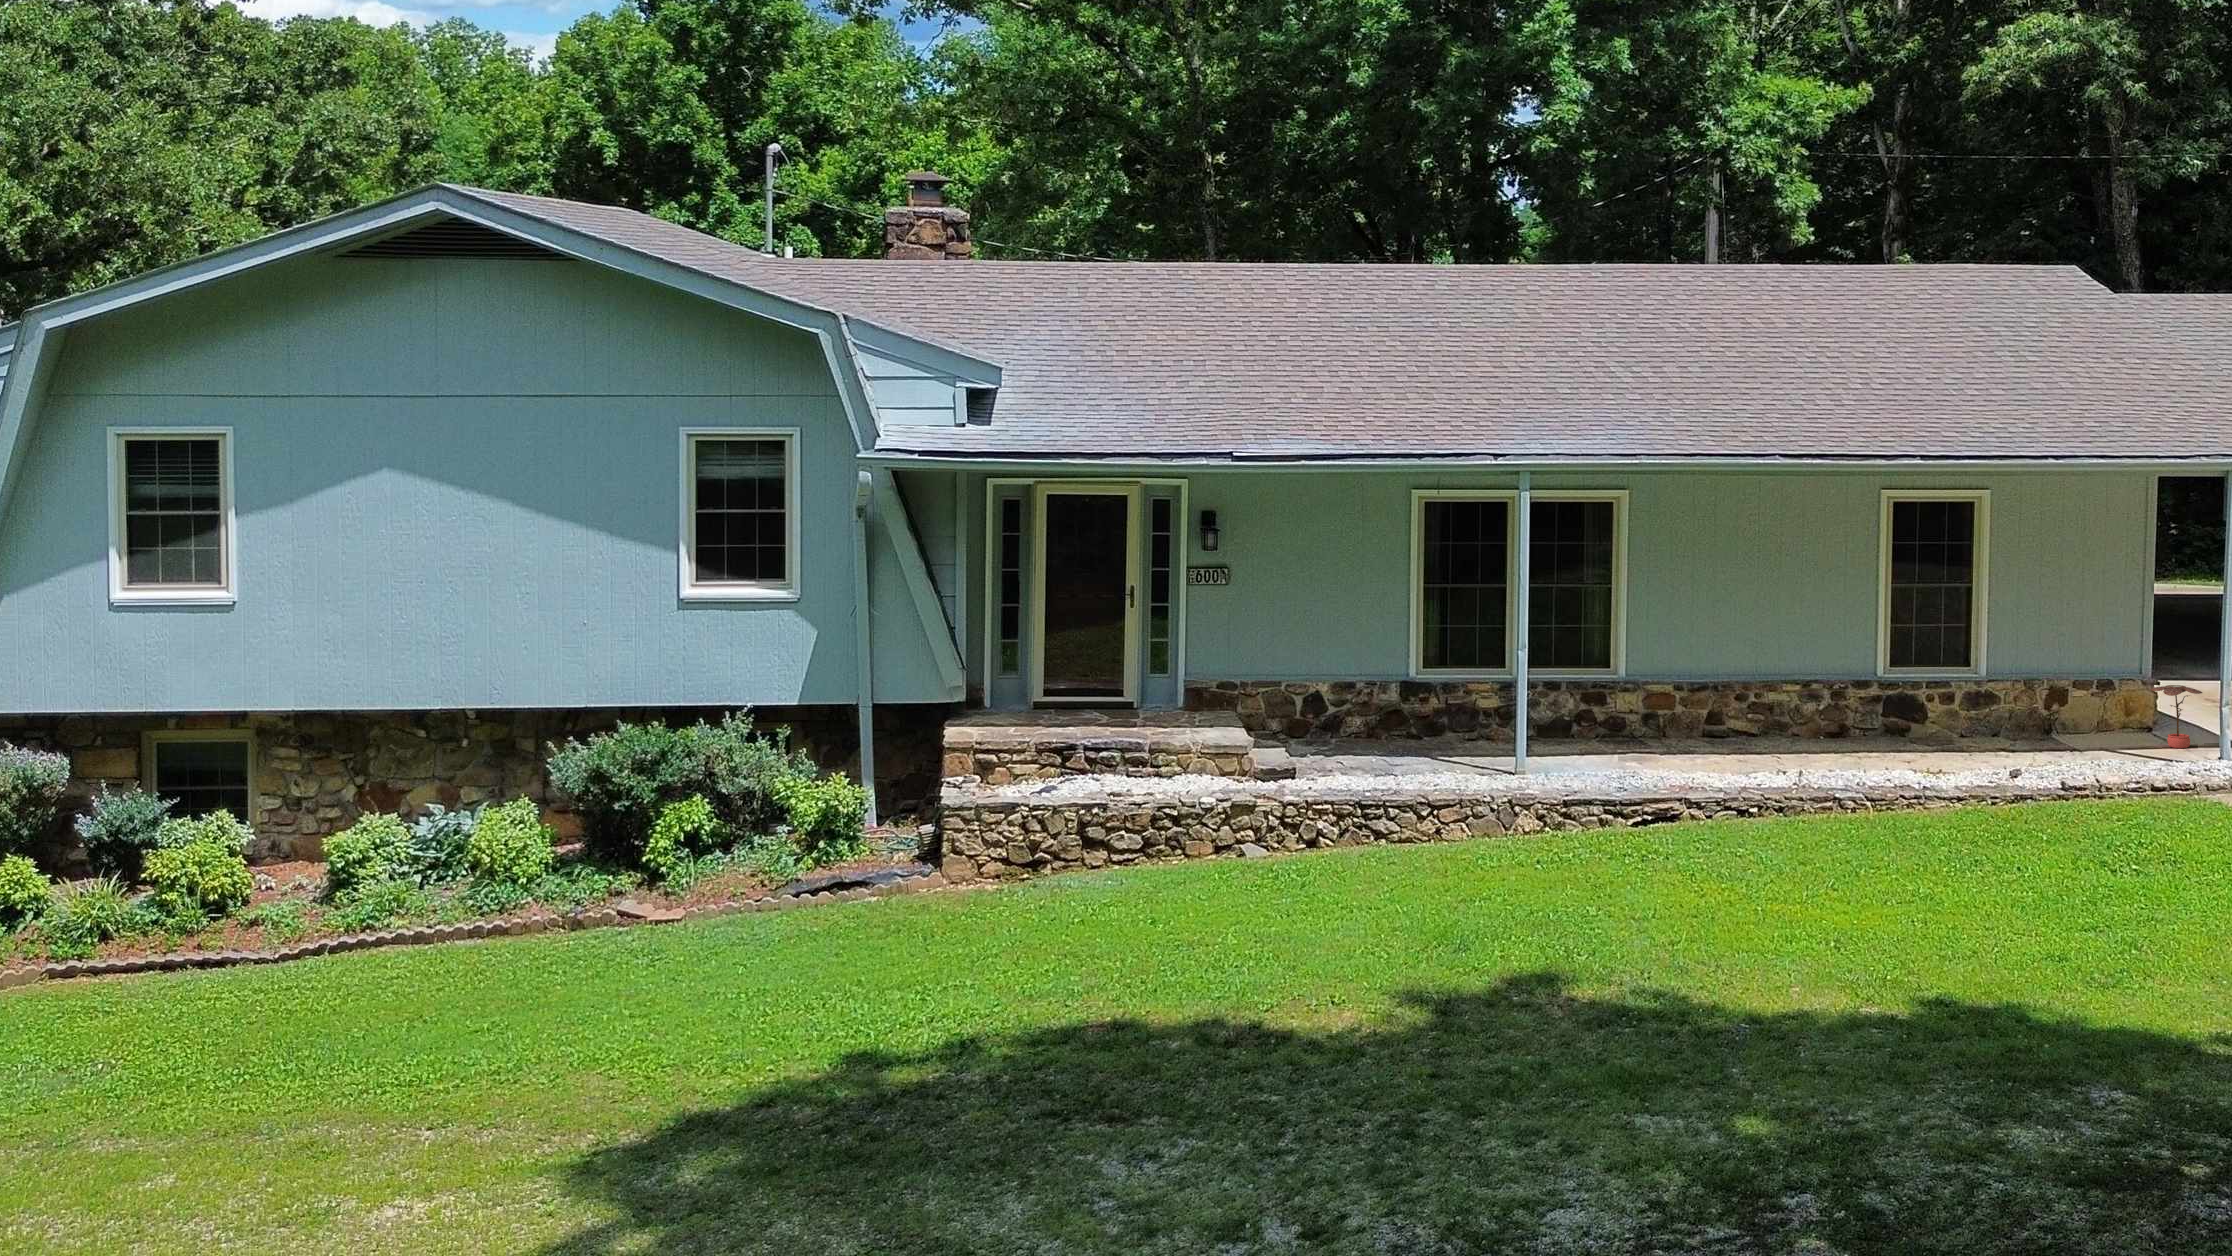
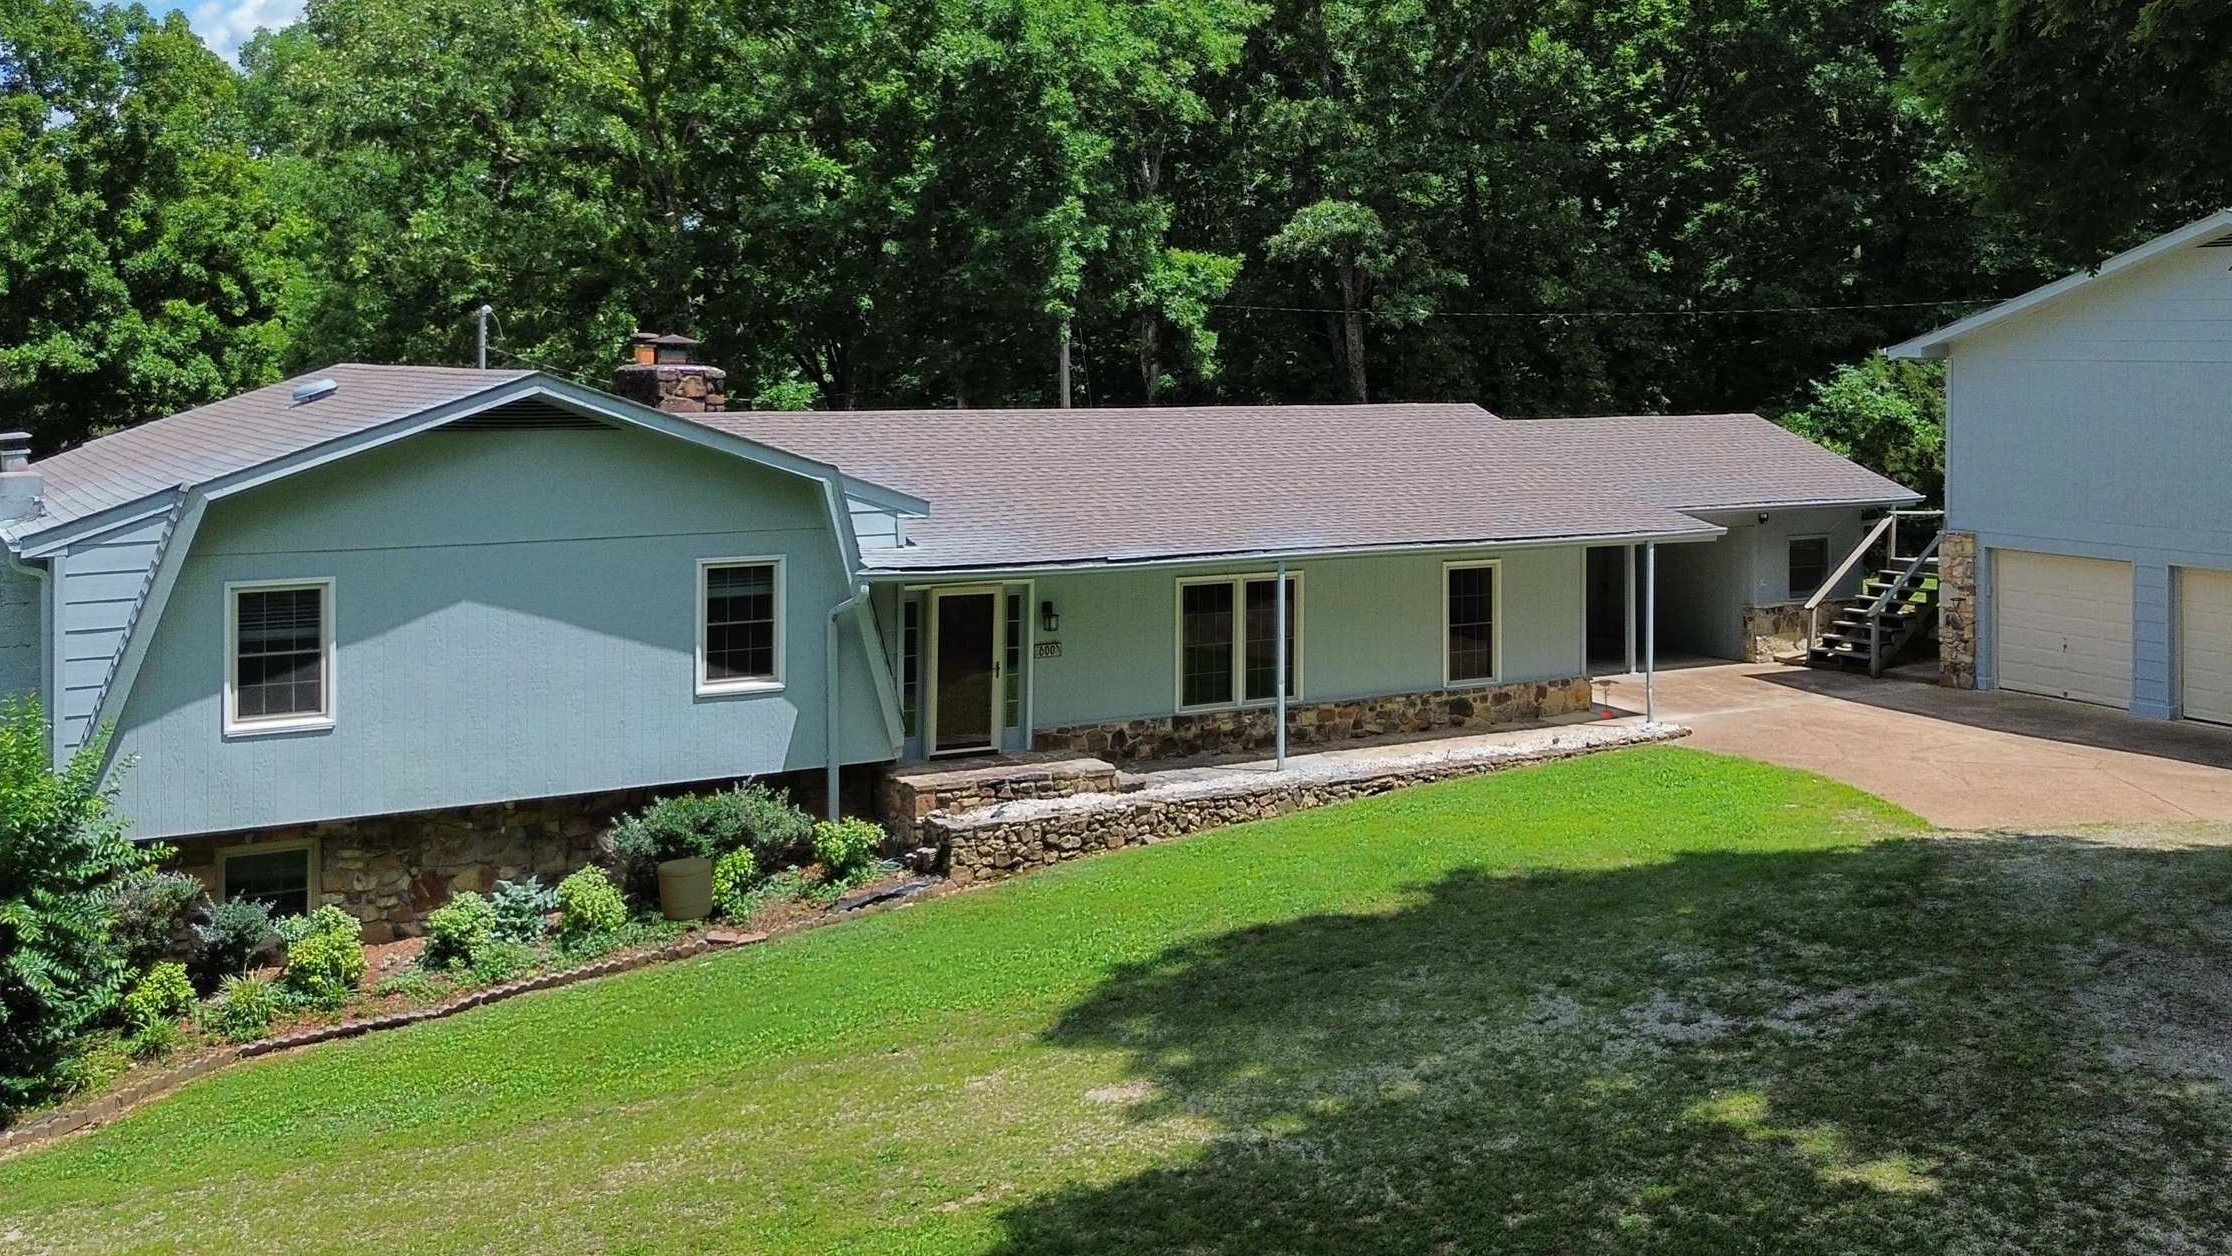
woven basket: none [573,804,644,883] -> present [657,858,713,920]

